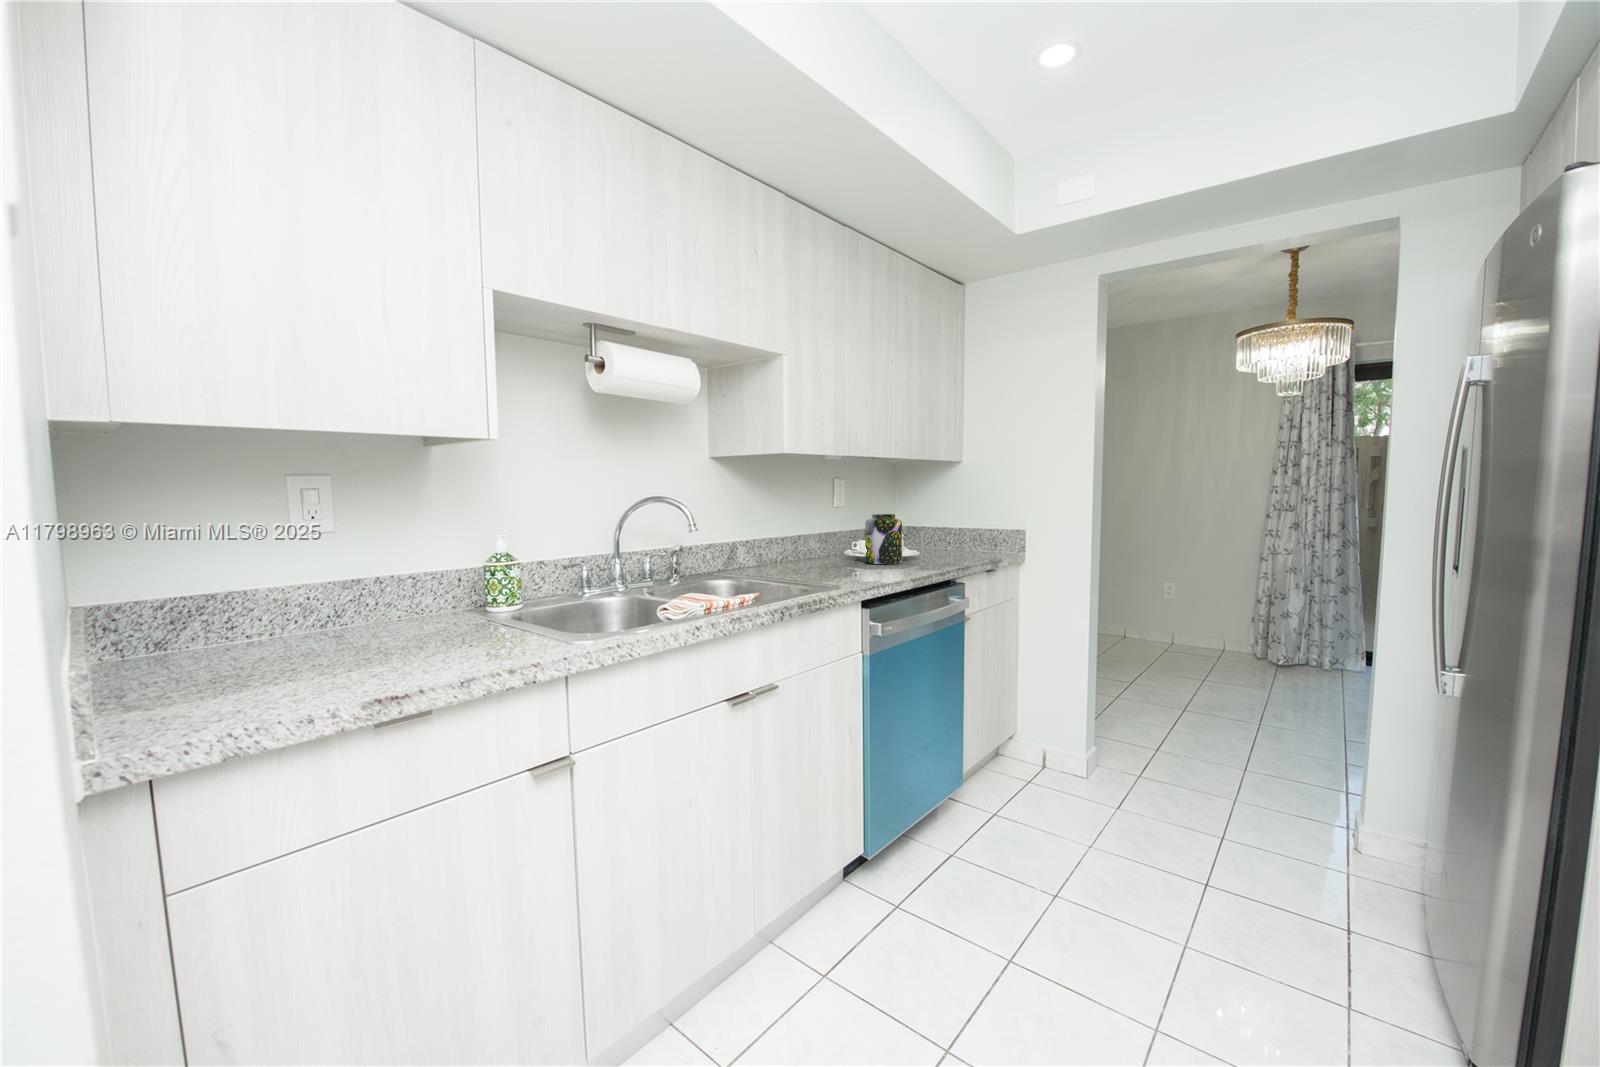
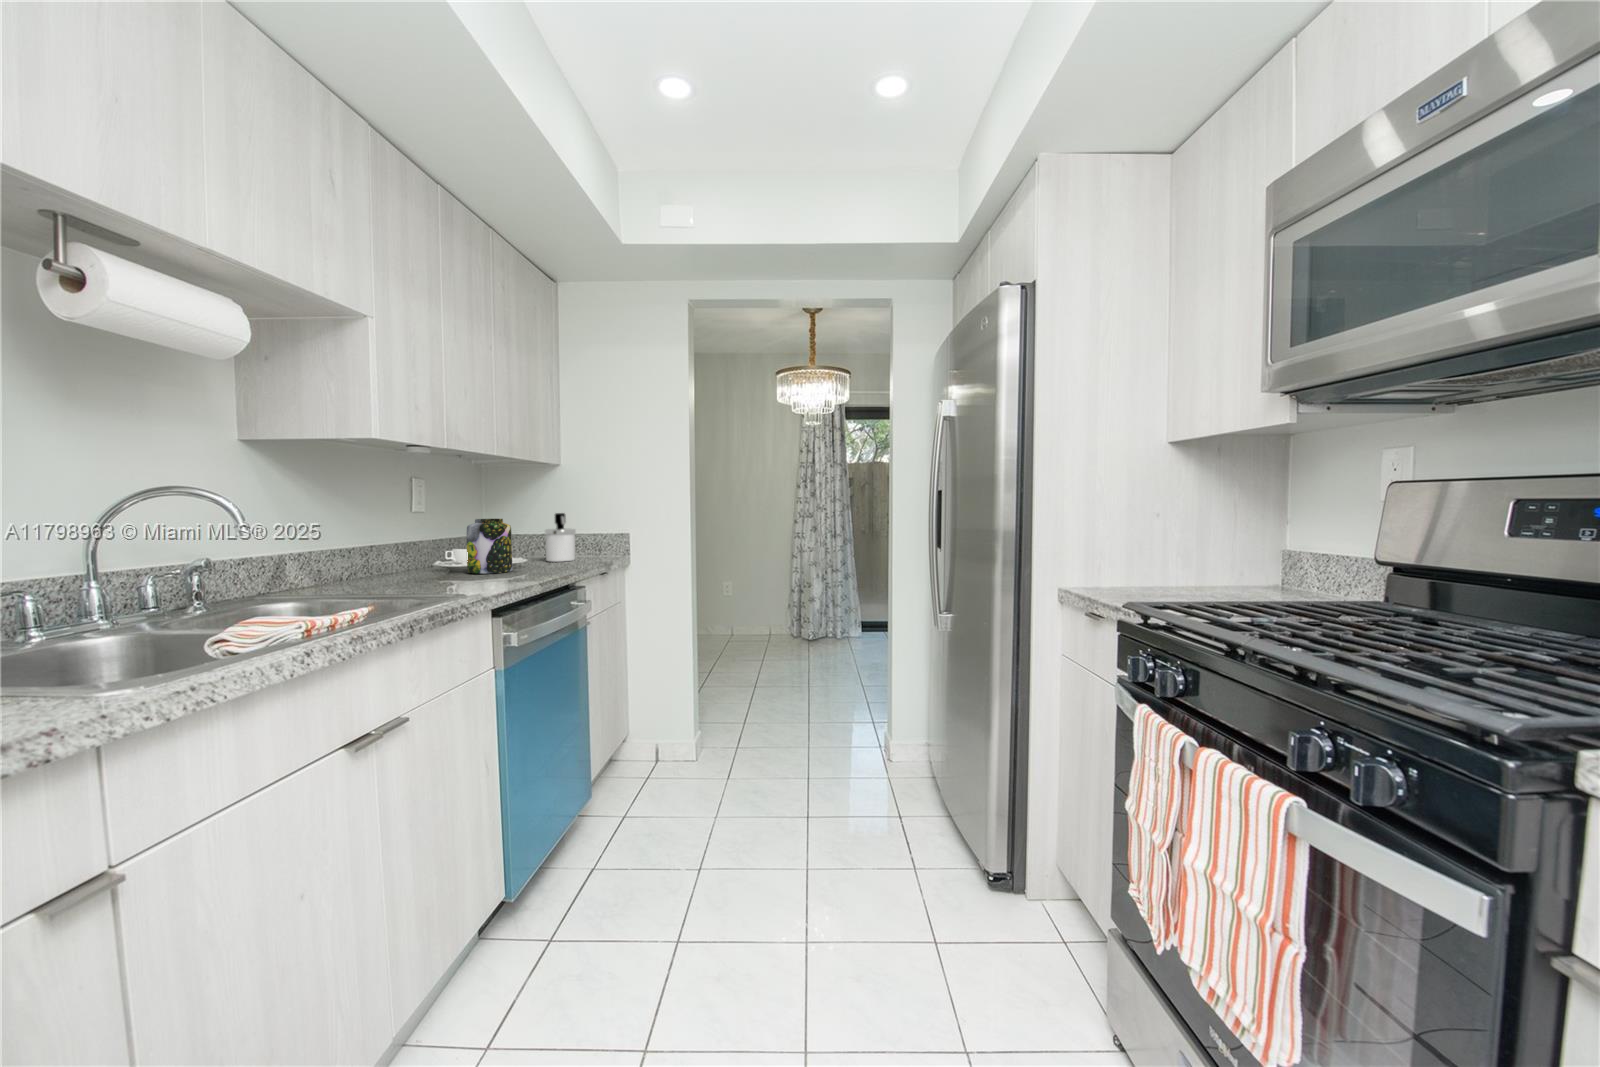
soap dispenser: none [938,508,967,556] -> present [545,513,576,562]

